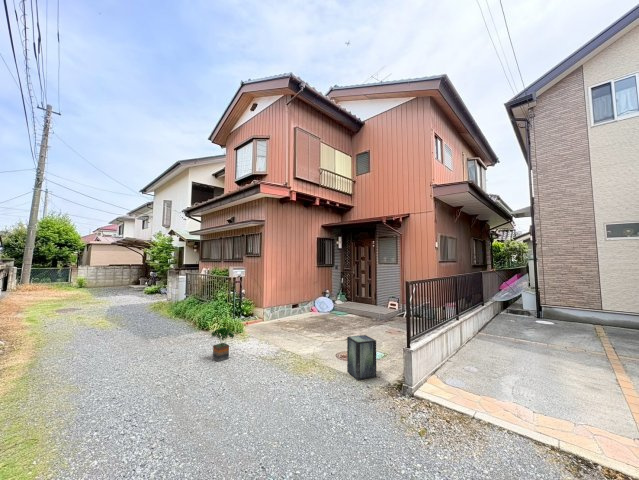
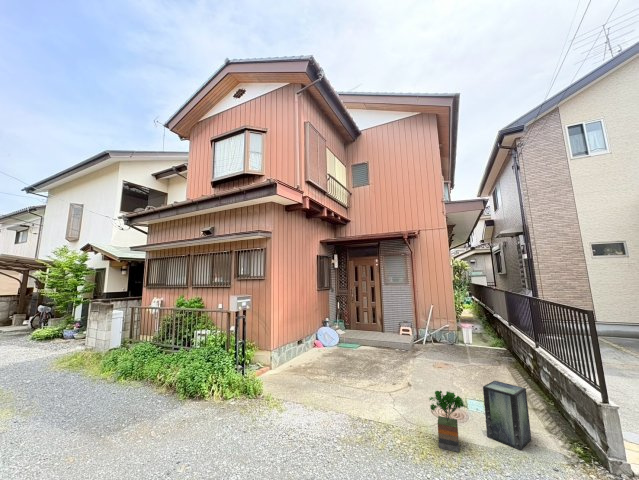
potted tree: present [212,328,234,362] -> present [430,391,465,452]

